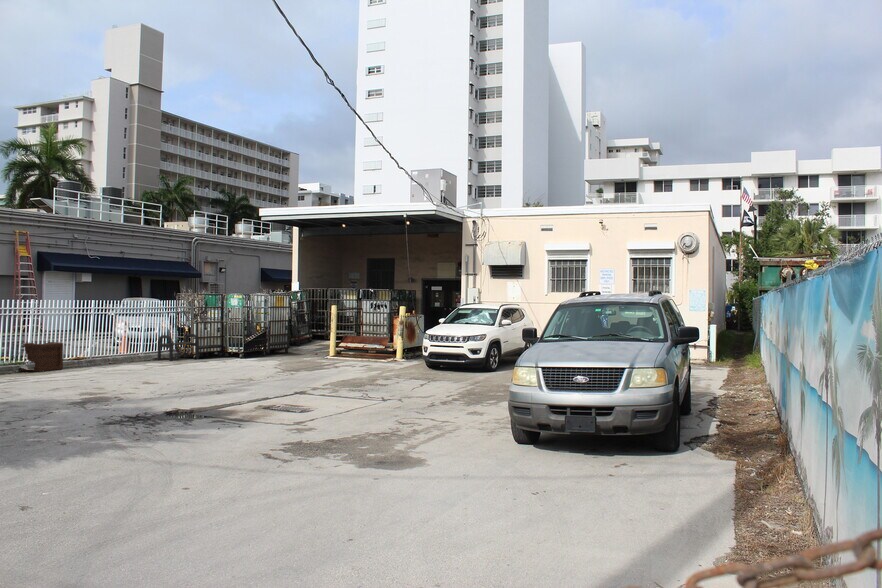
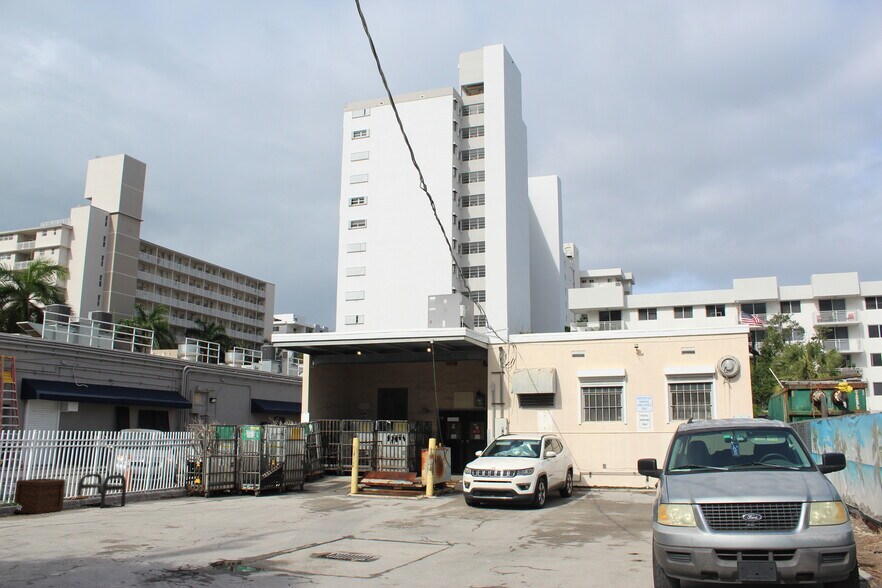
bench: present [158,334,199,361] -> present [77,473,126,508]

